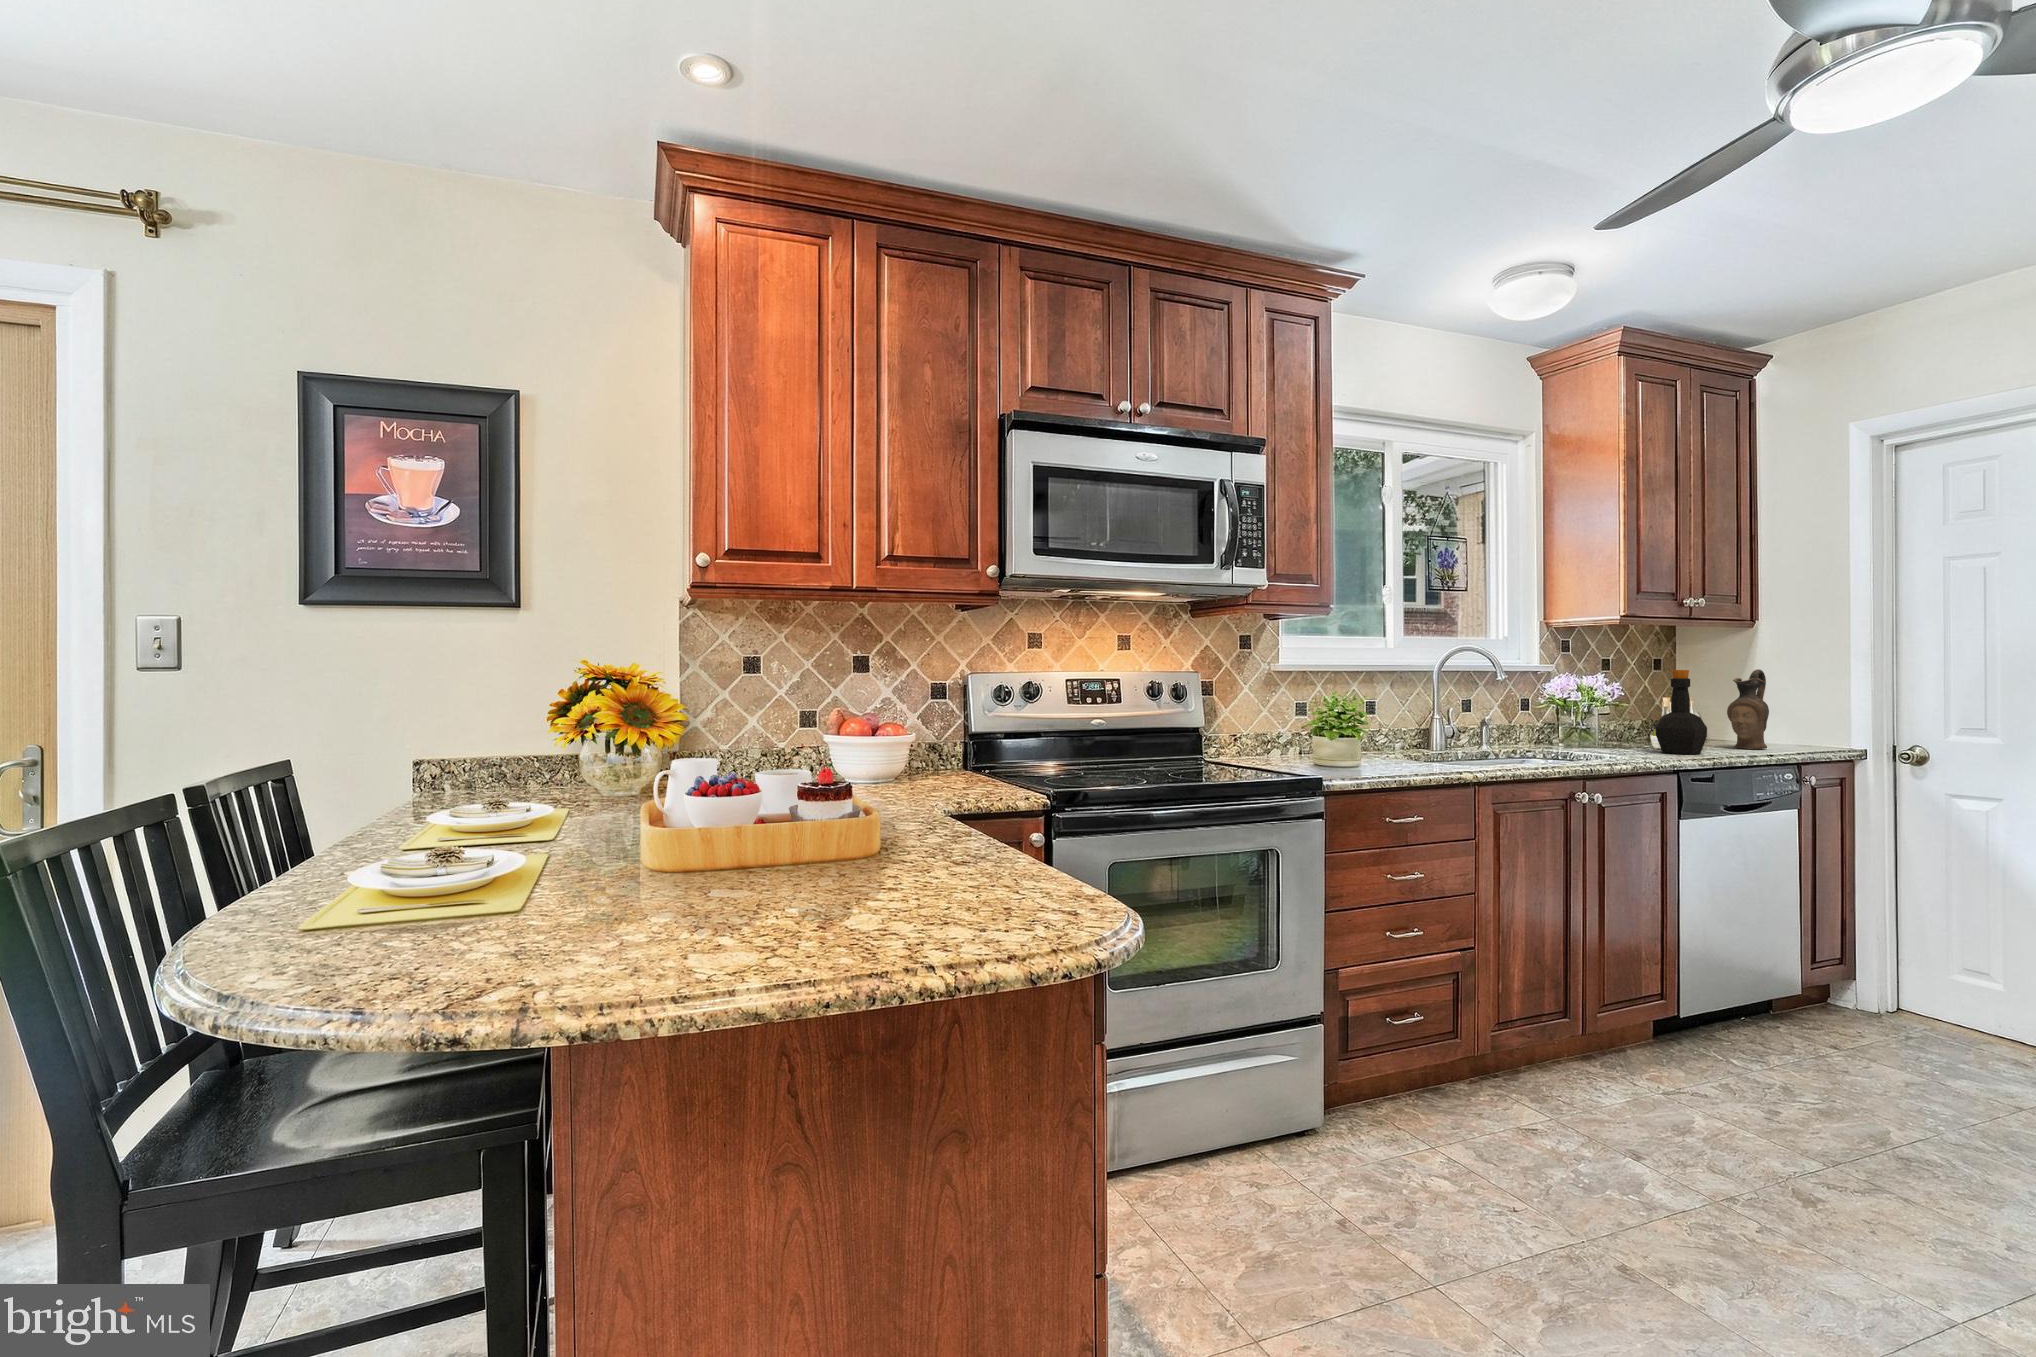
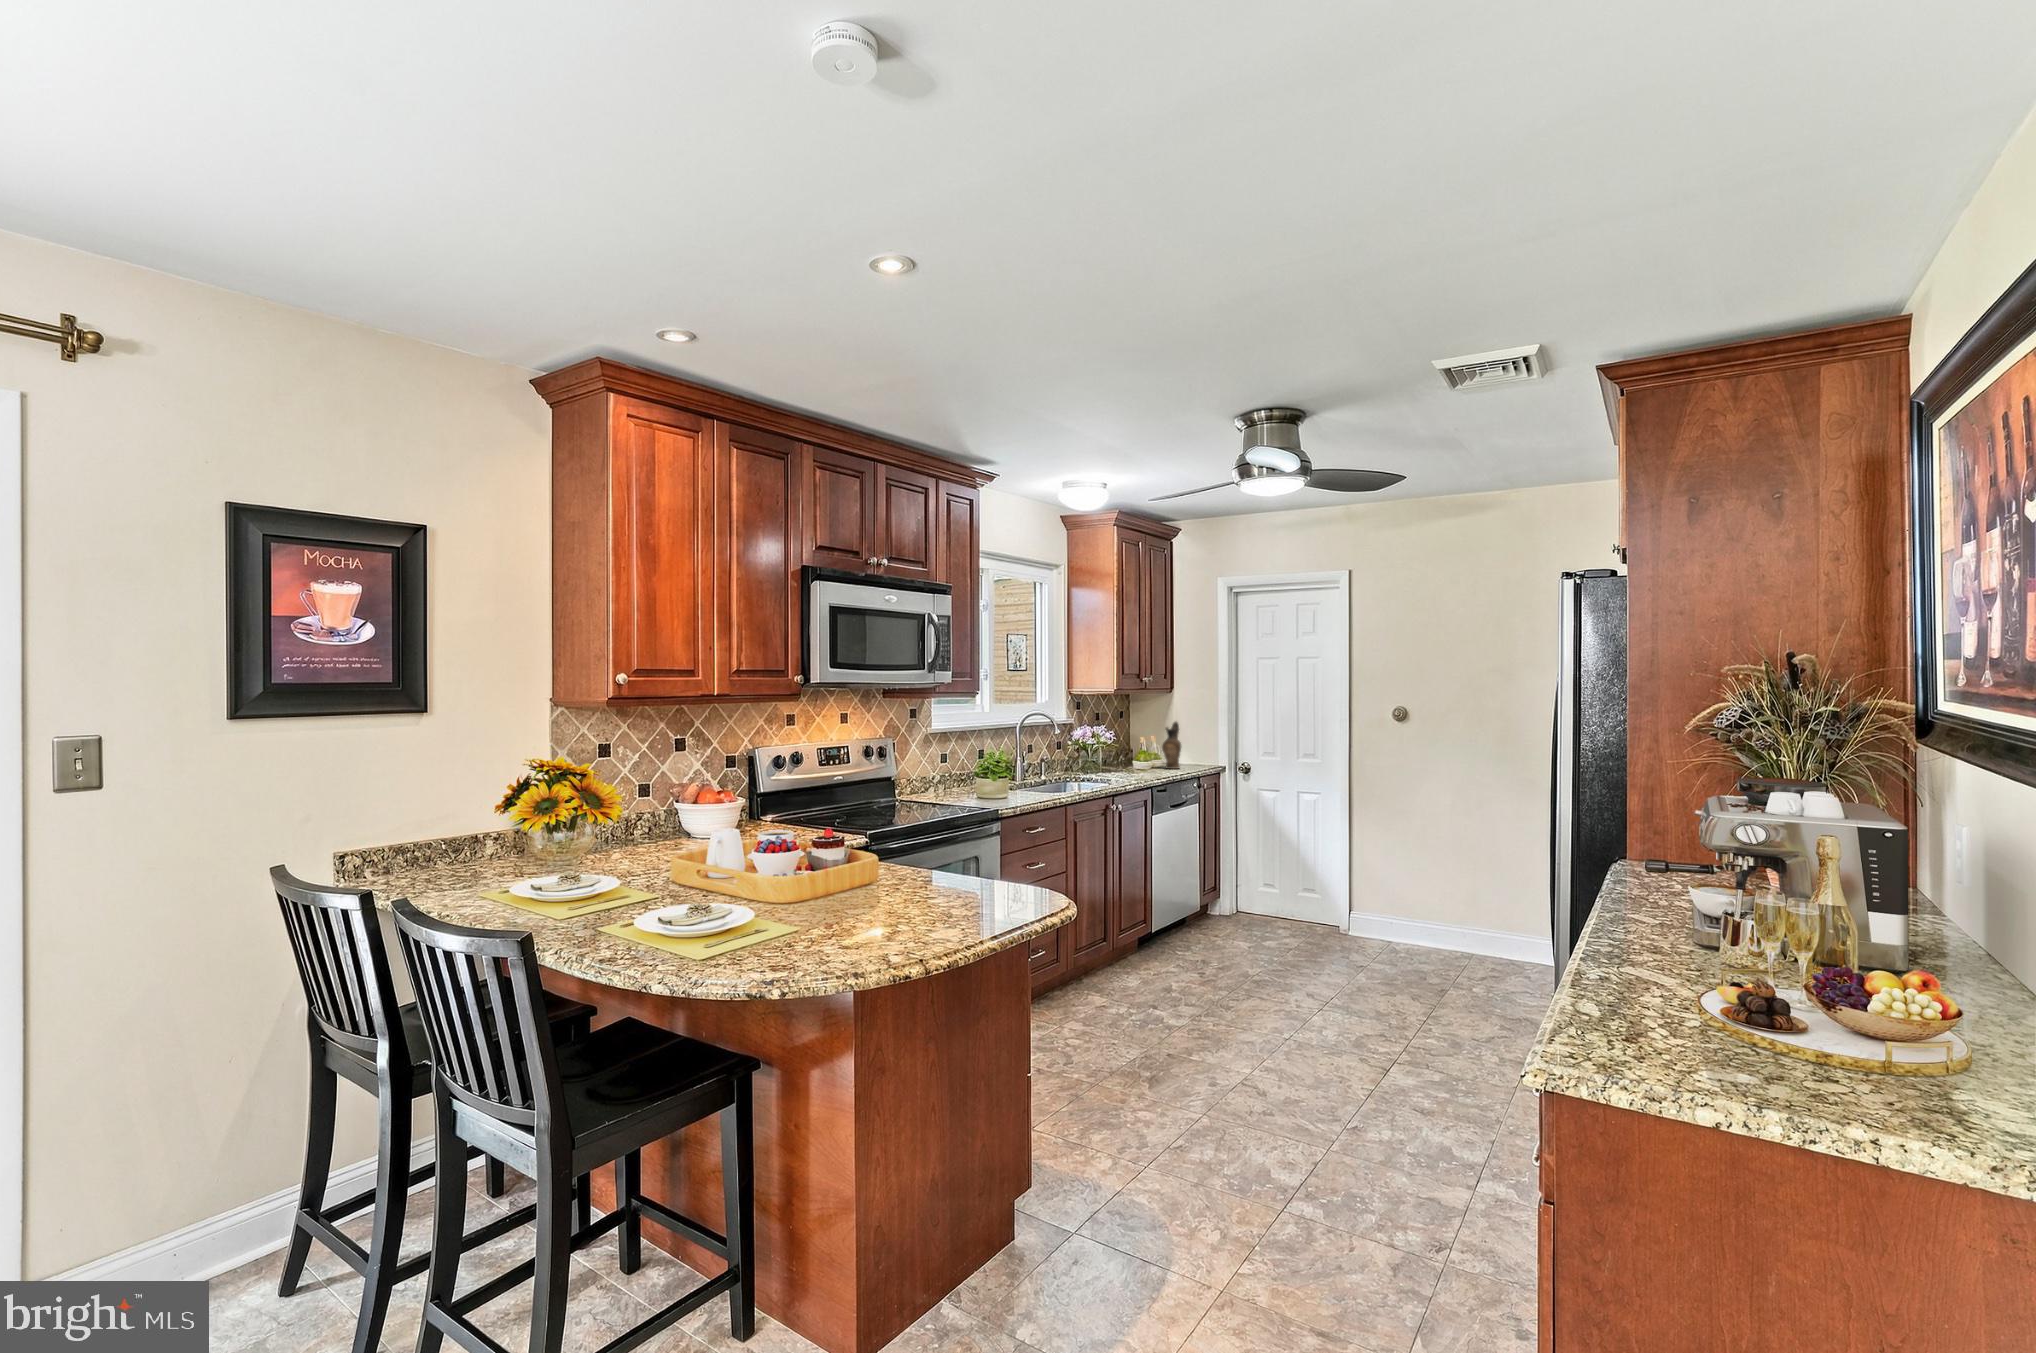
bottle: present [1655,670,1707,754] -> none [1132,724,1158,775]

